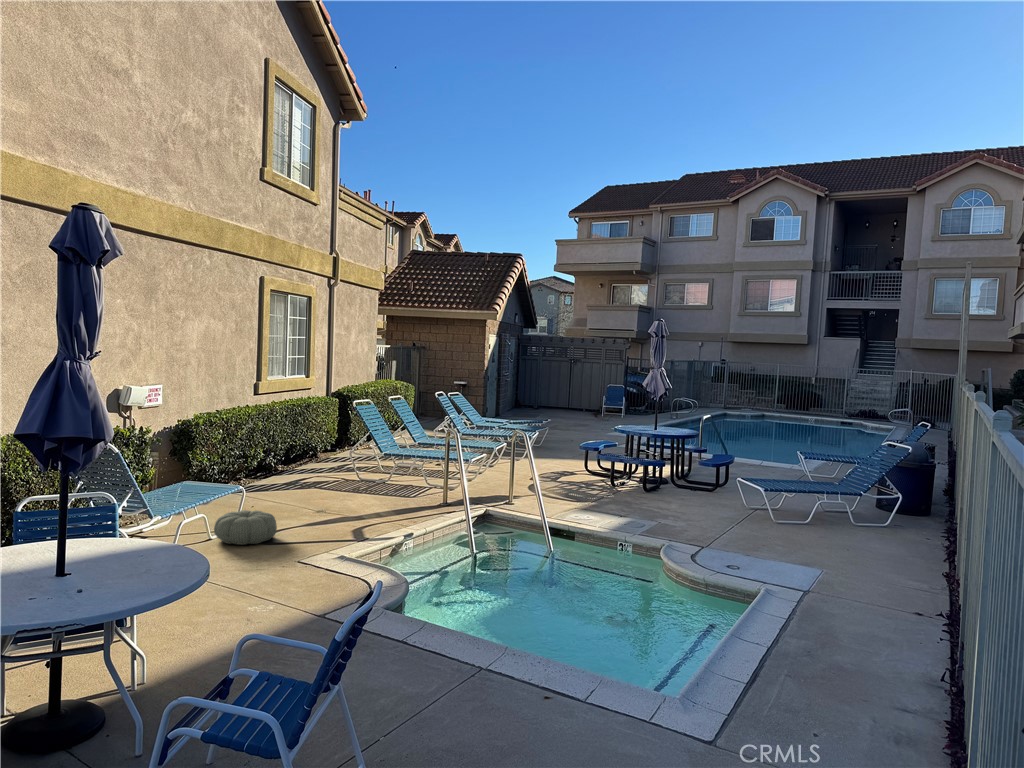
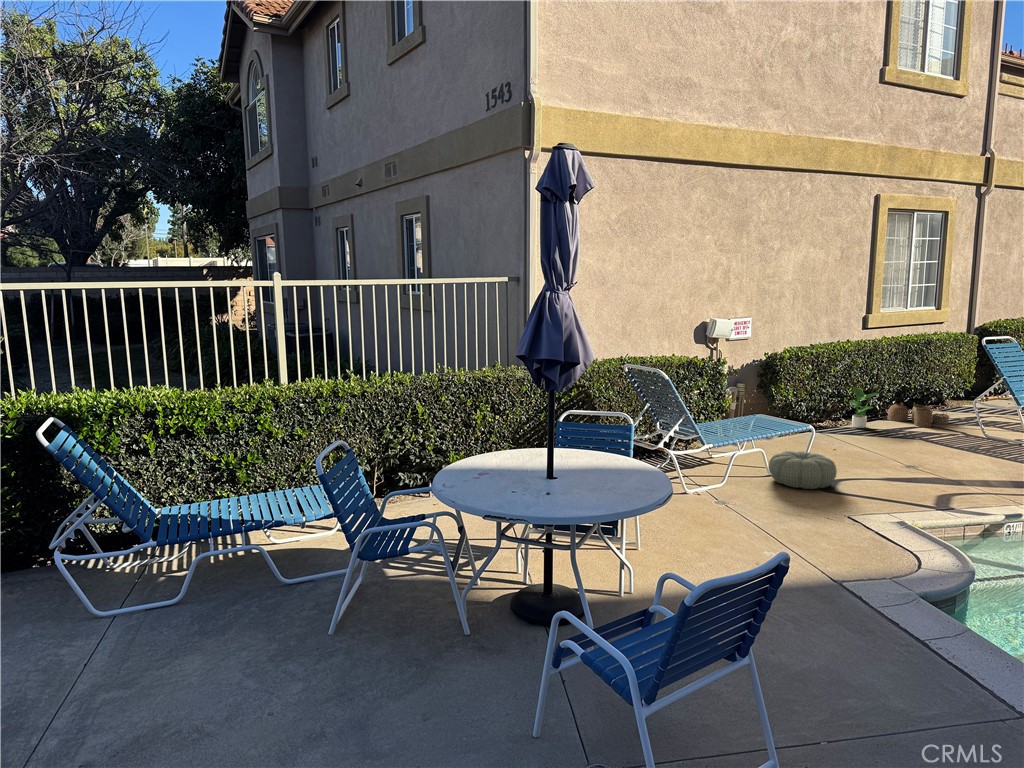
potted plant: none [254,449,281,486] -> present [850,387,879,428]
woven basket: none [282,459,330,479] -> present [887,403,949,427]

